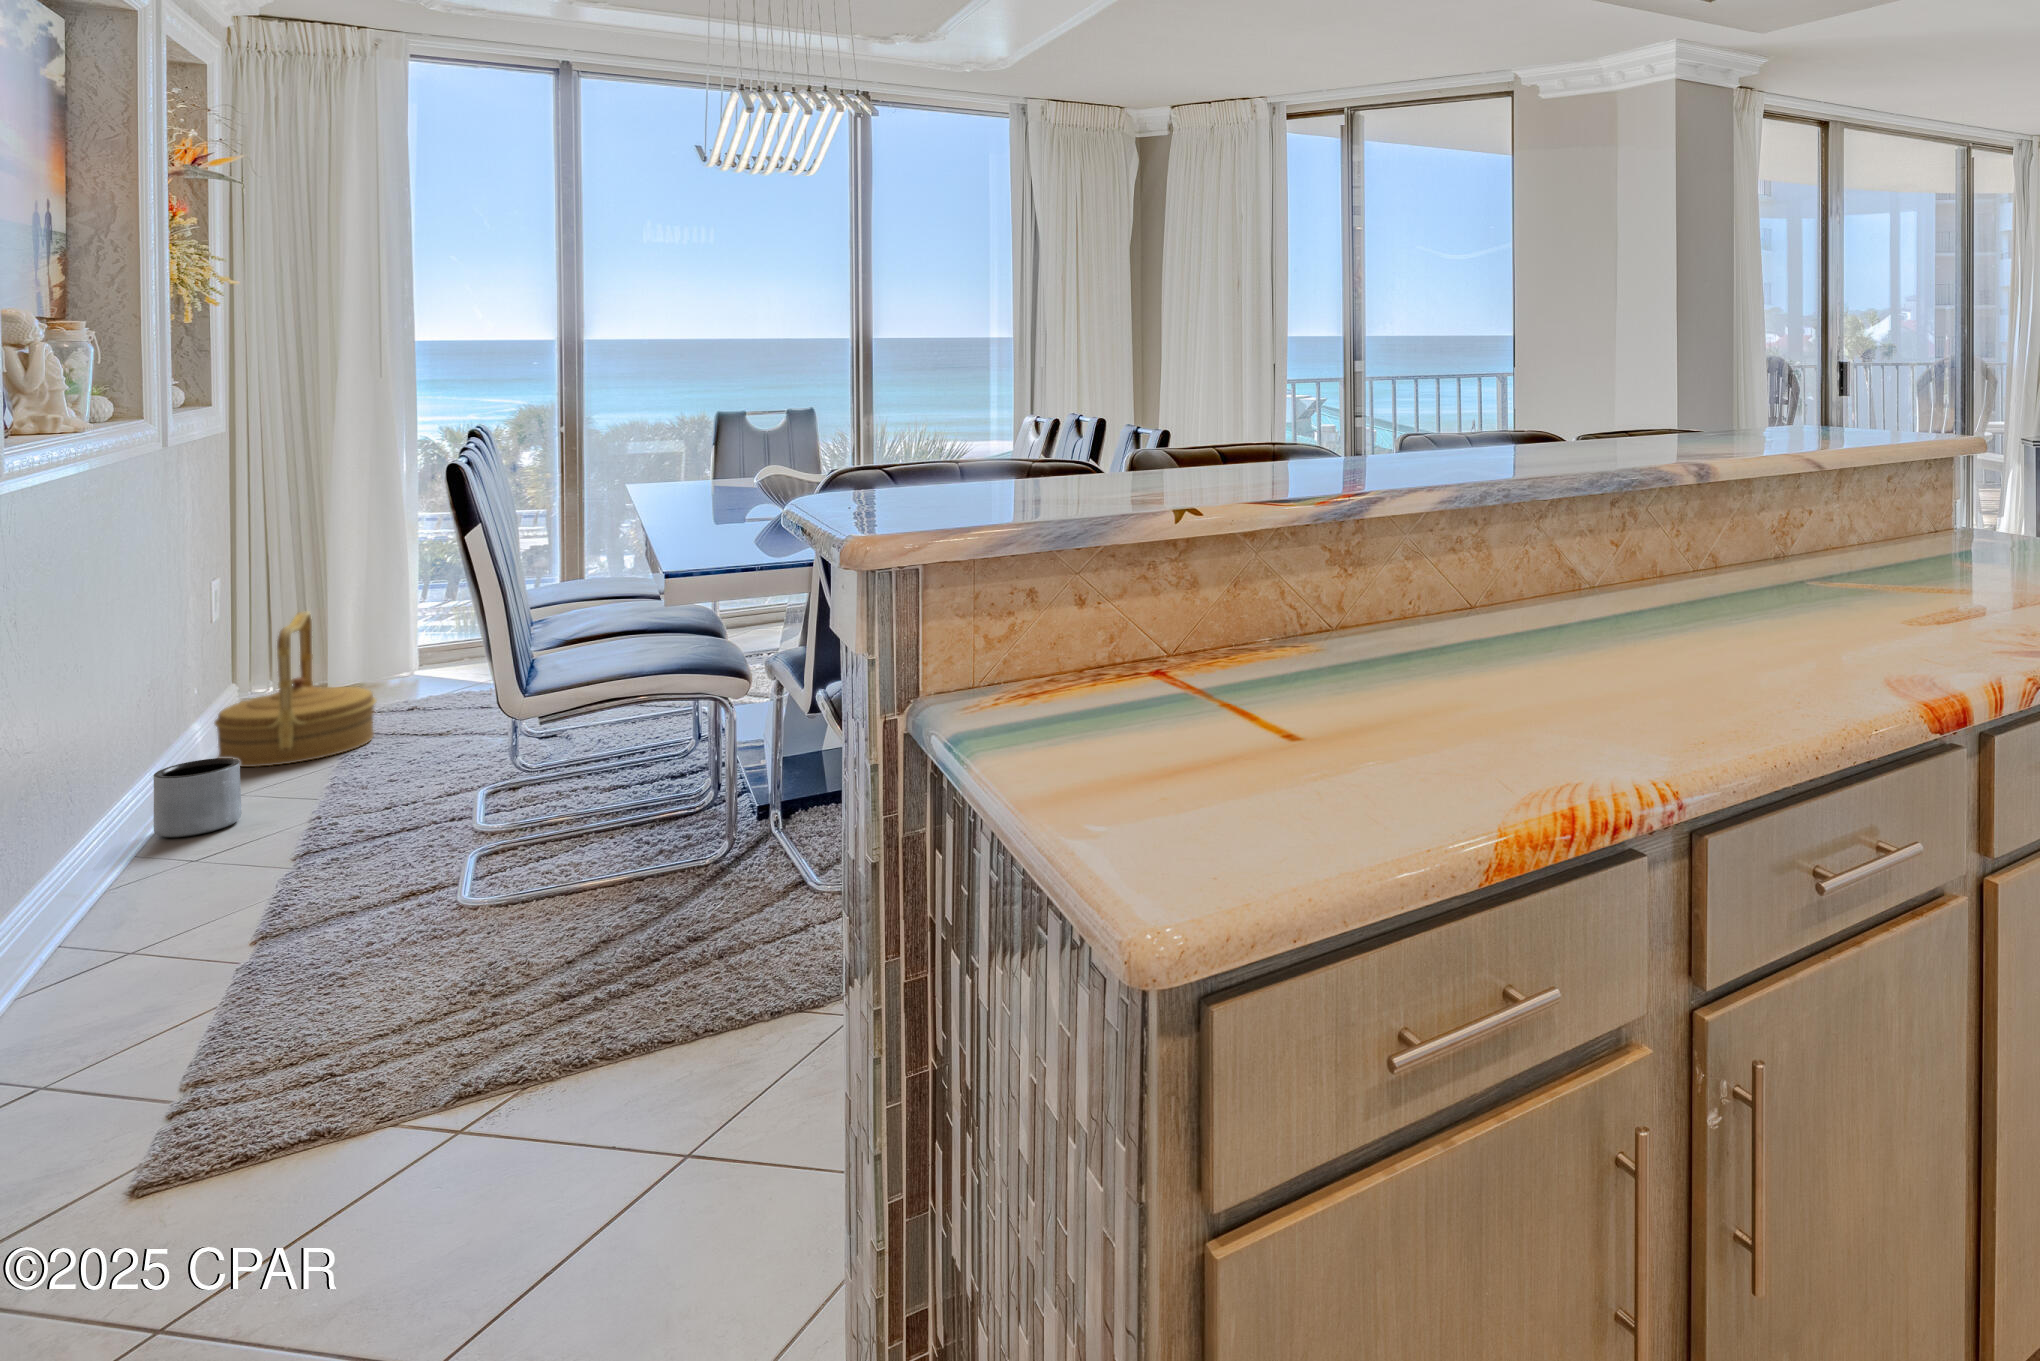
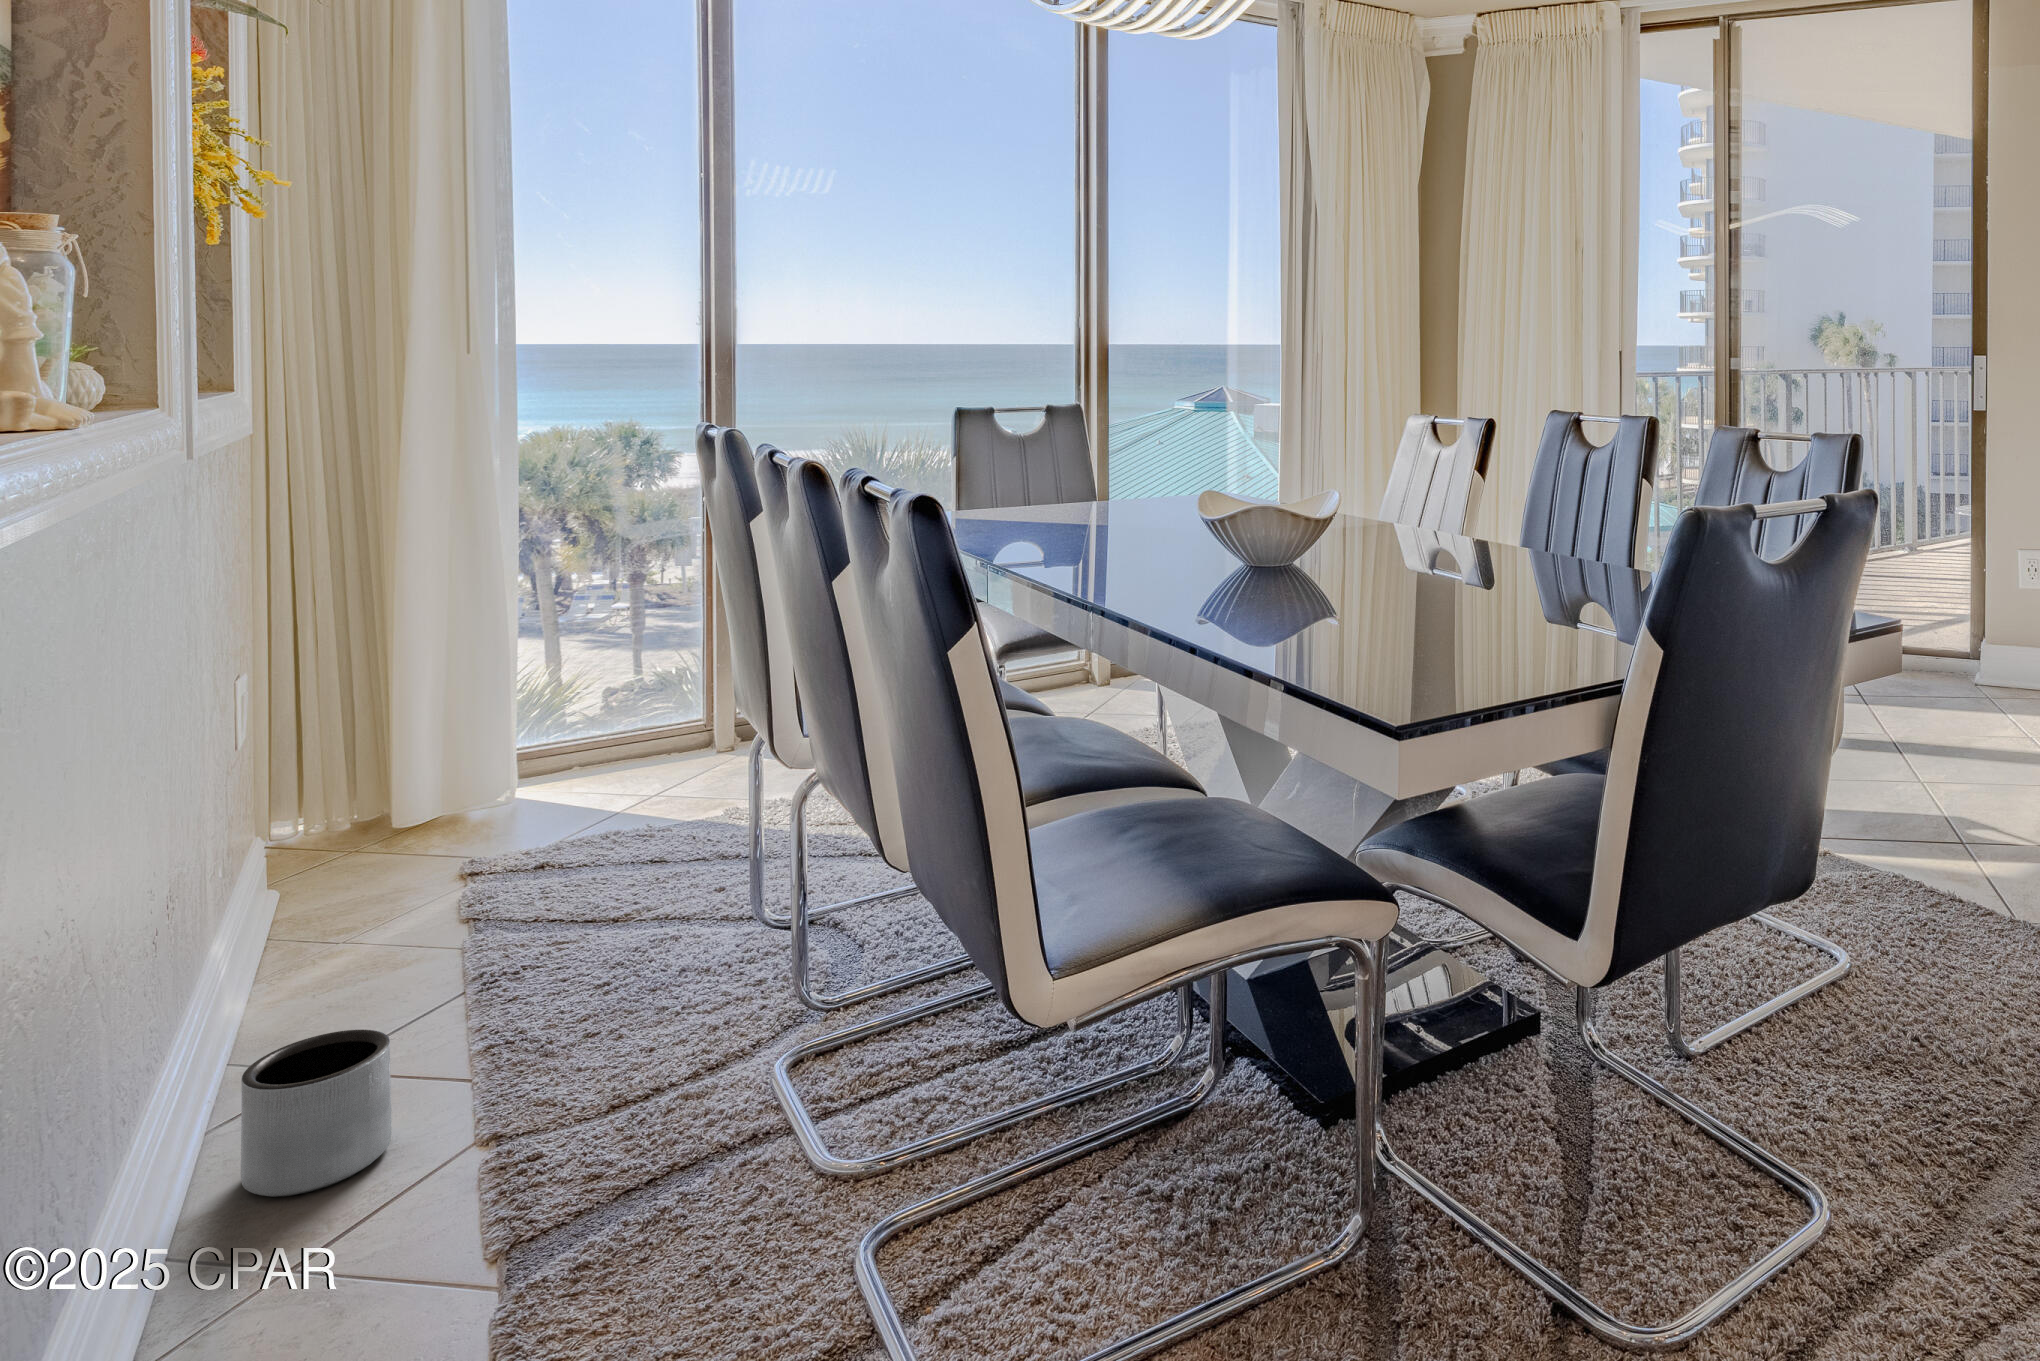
woven basket: present [214,612,376,767] -> none [272,730,526,1005]

